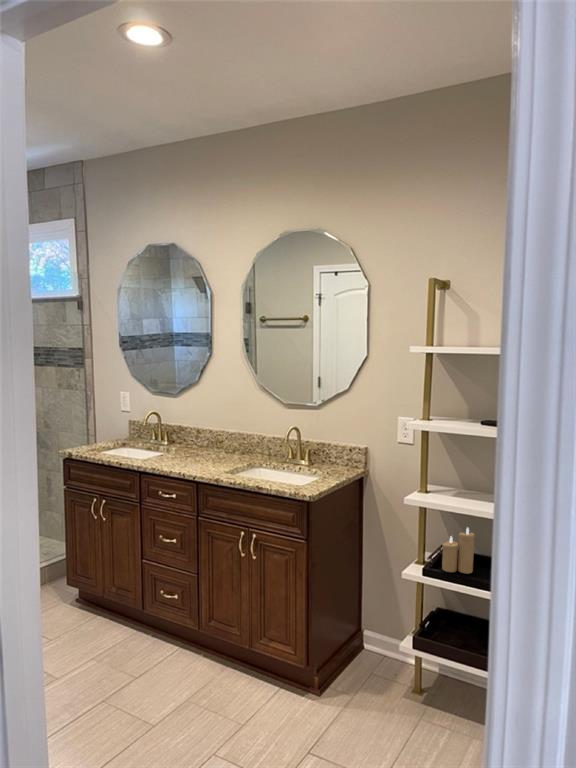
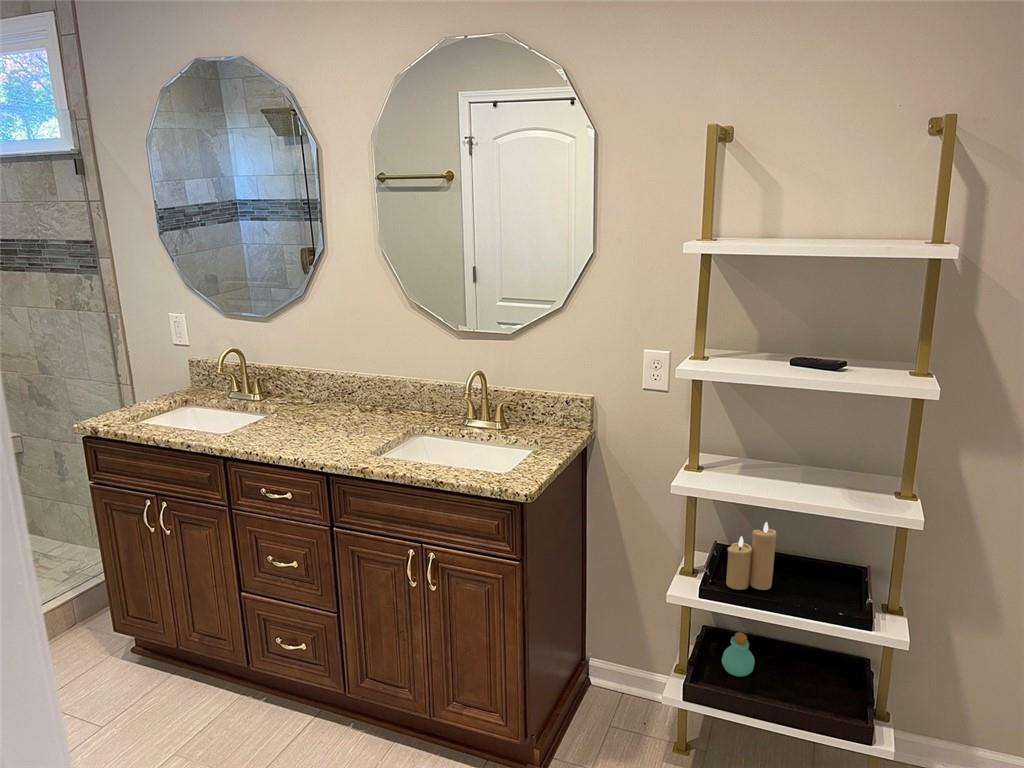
perfume bottle: none [443,606,465,638] -> present [722,632,755,677]

